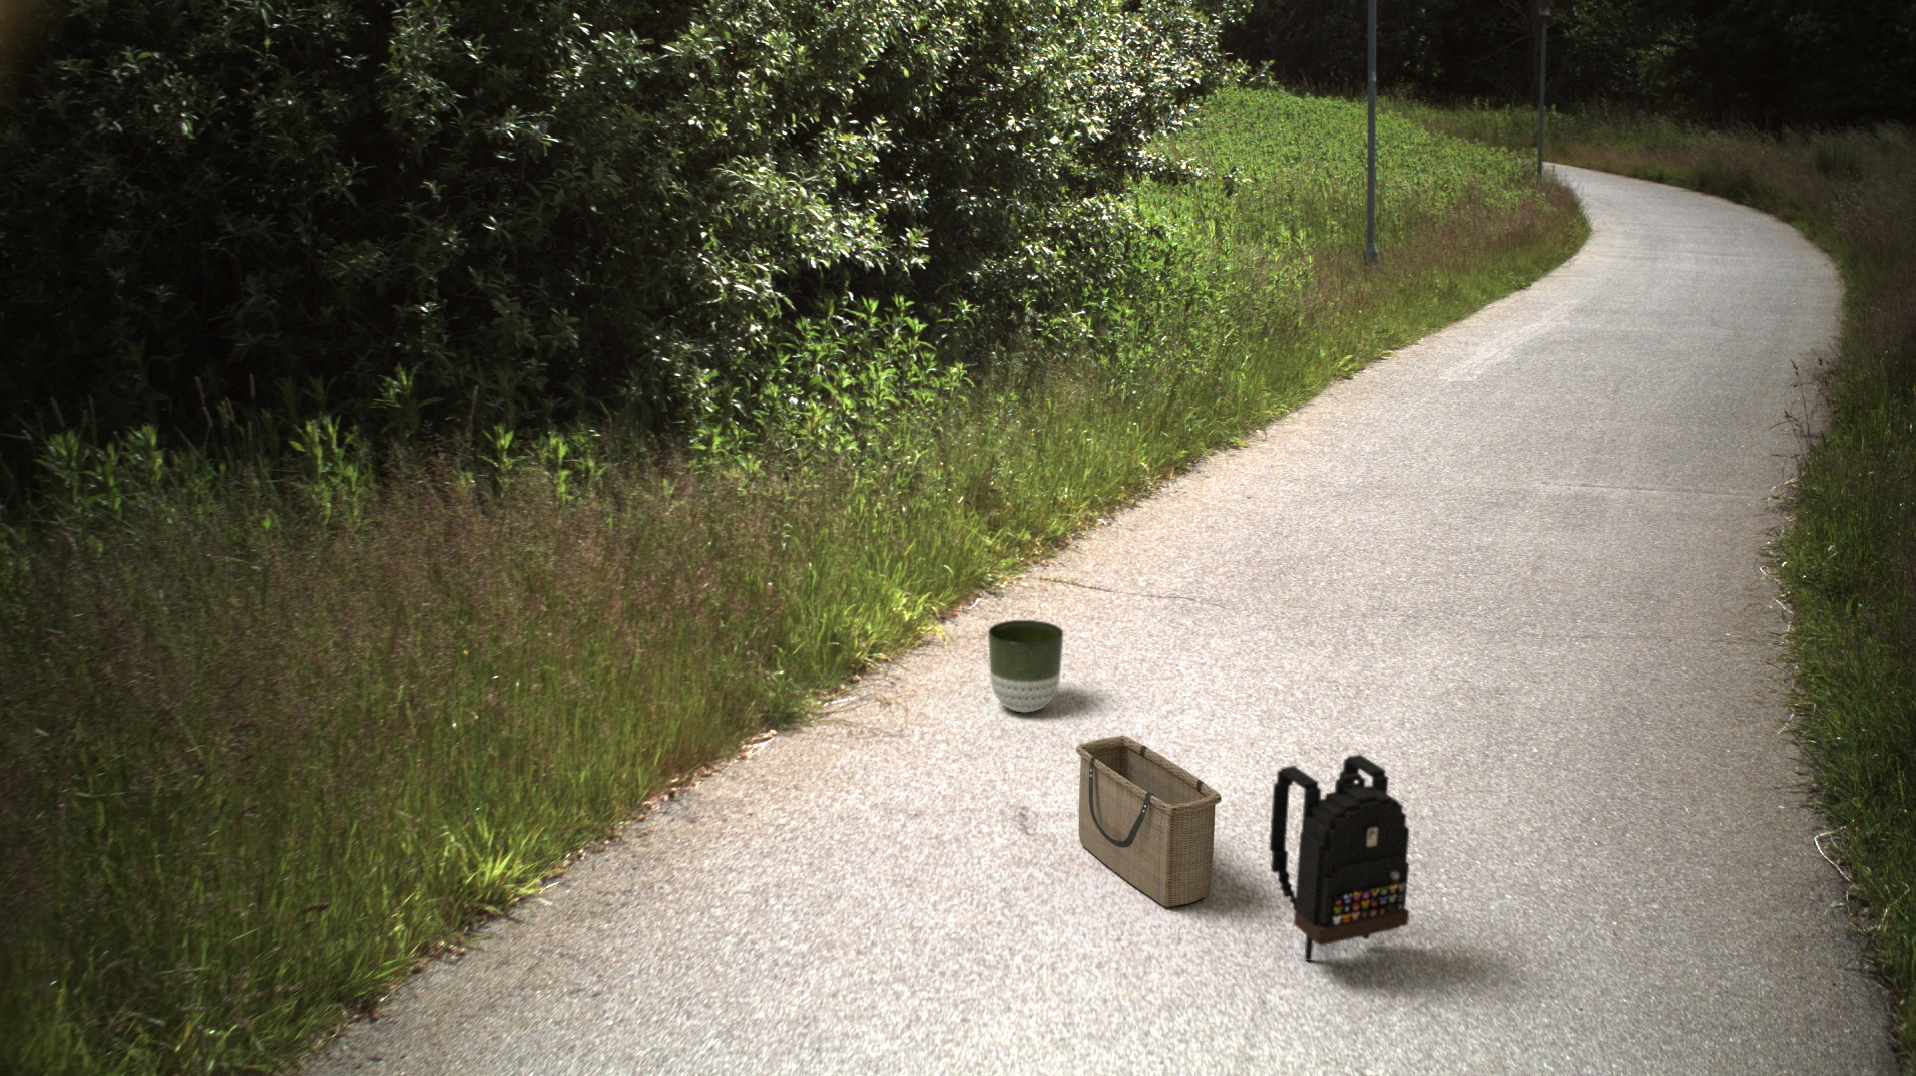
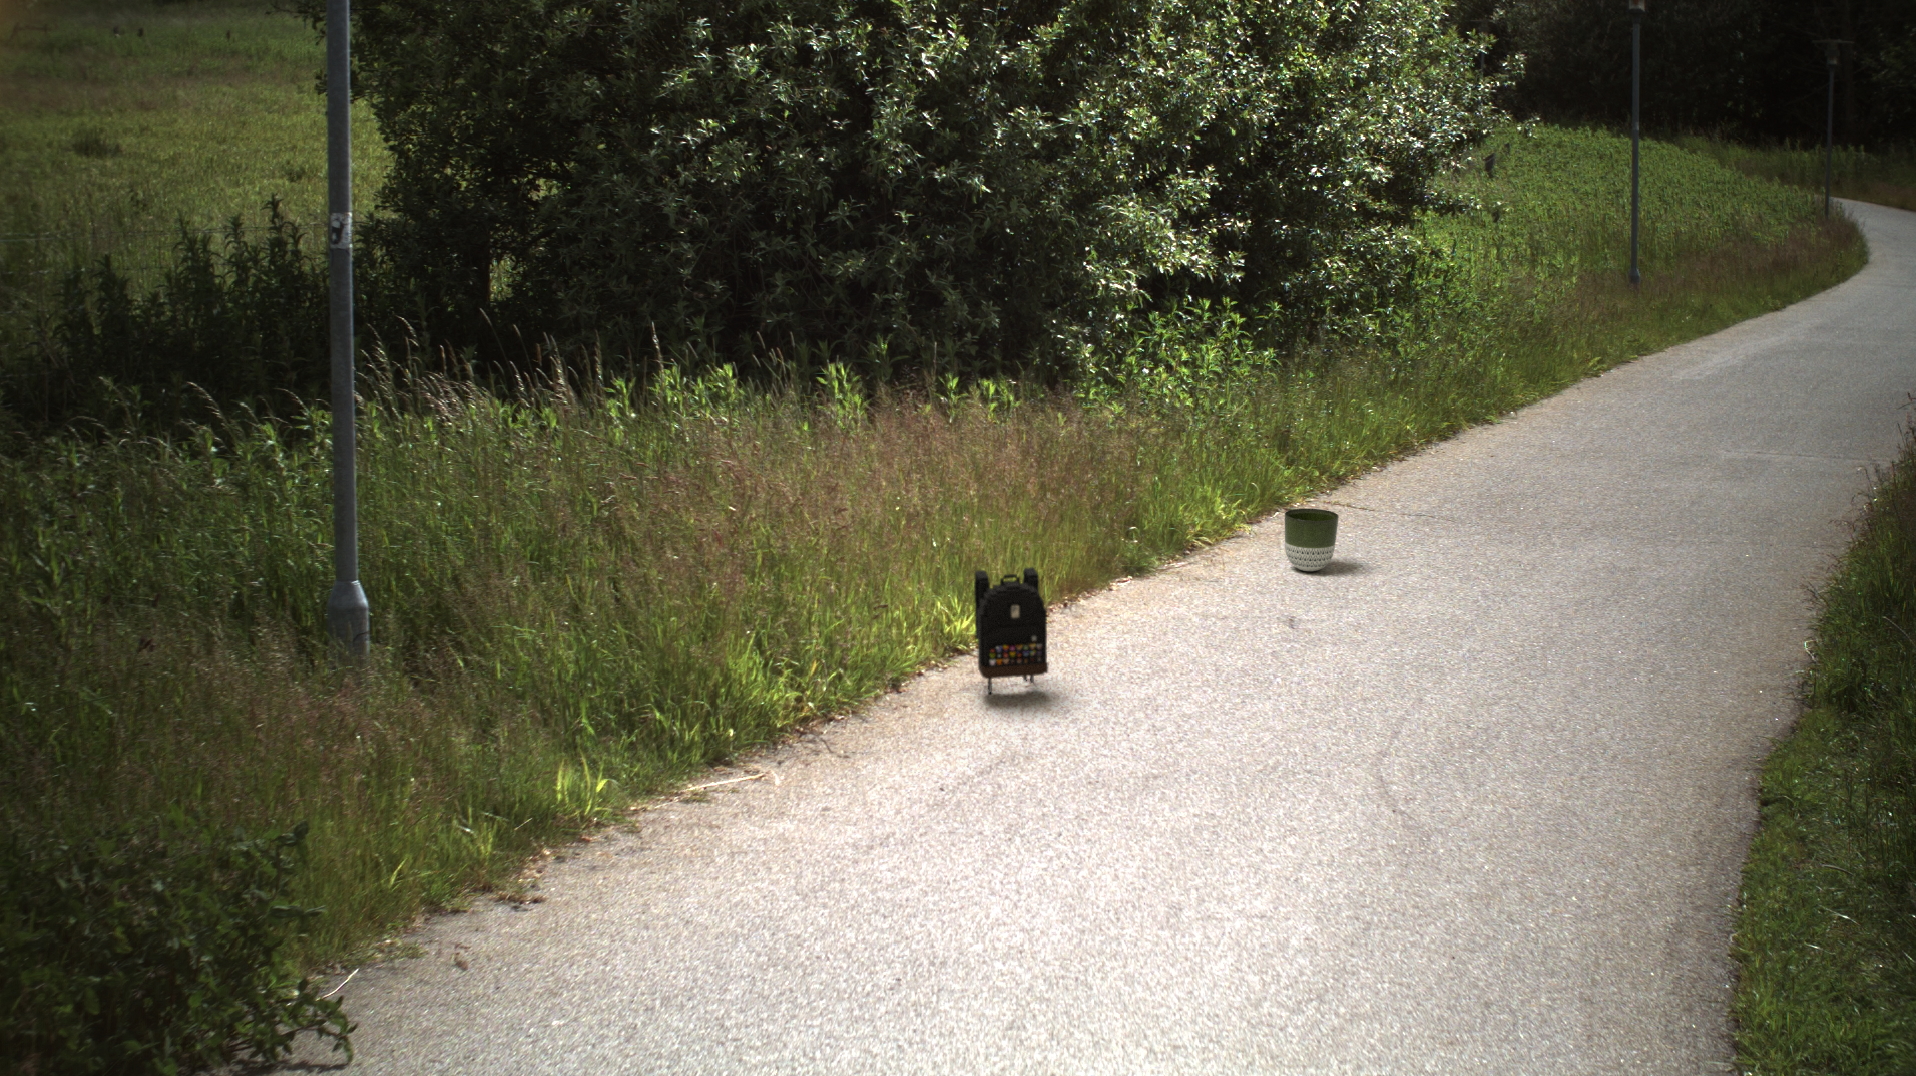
basket: present [1076,736,1222,907] -> none [1342,569,1441,672]
backpack: present [1270,755,1409,961] -> present [974,567,1048,693]

